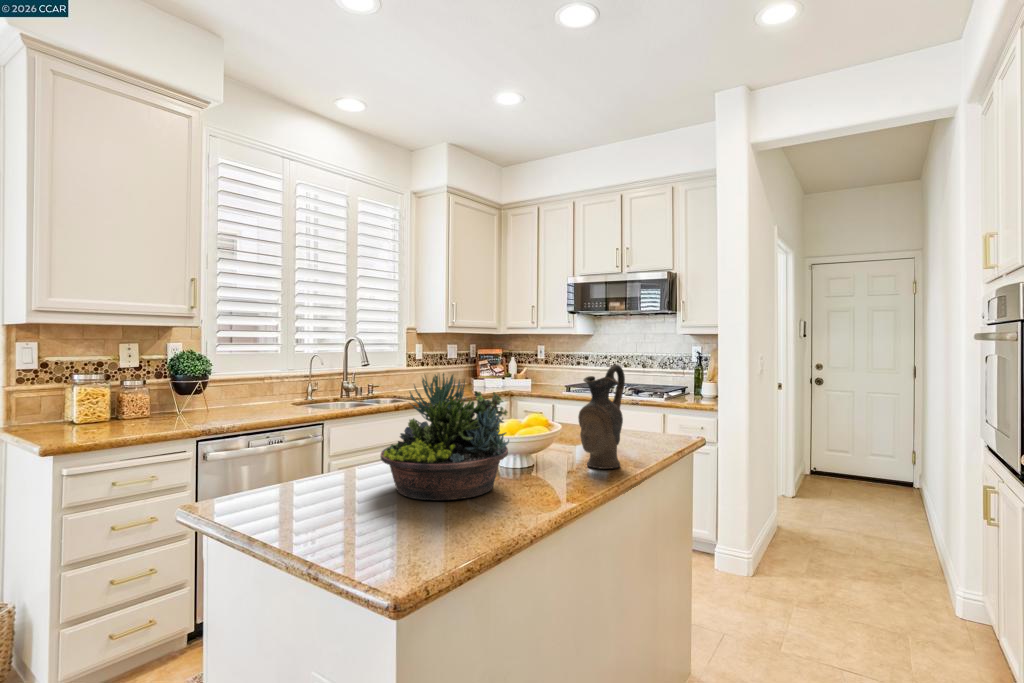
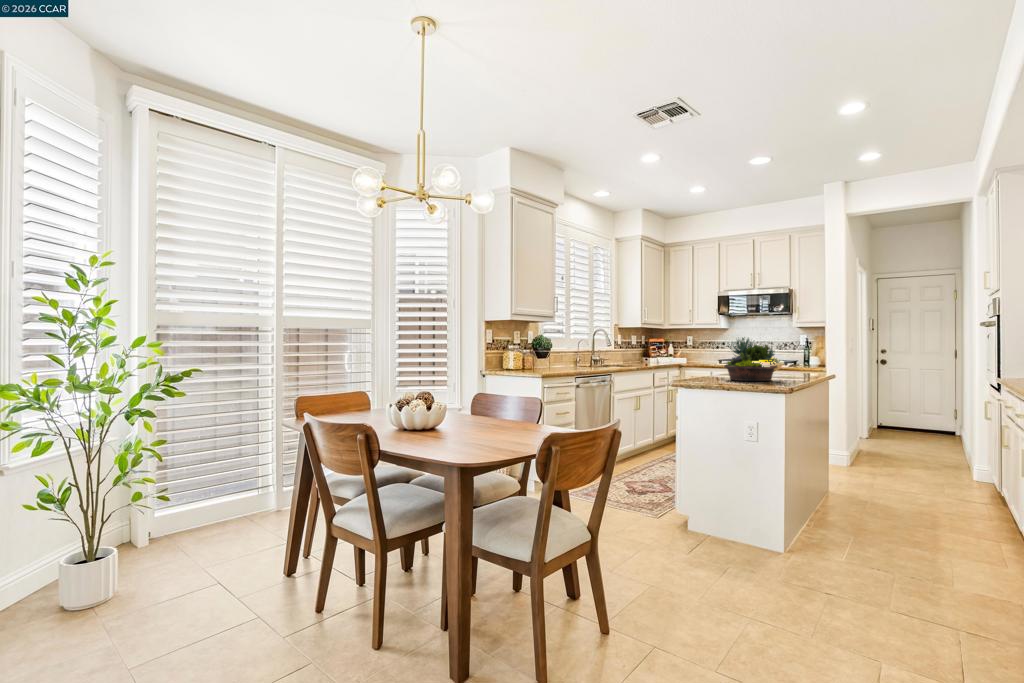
ceramic pitcher: present [578,365,625,469] -> none [793,335,813,378]

